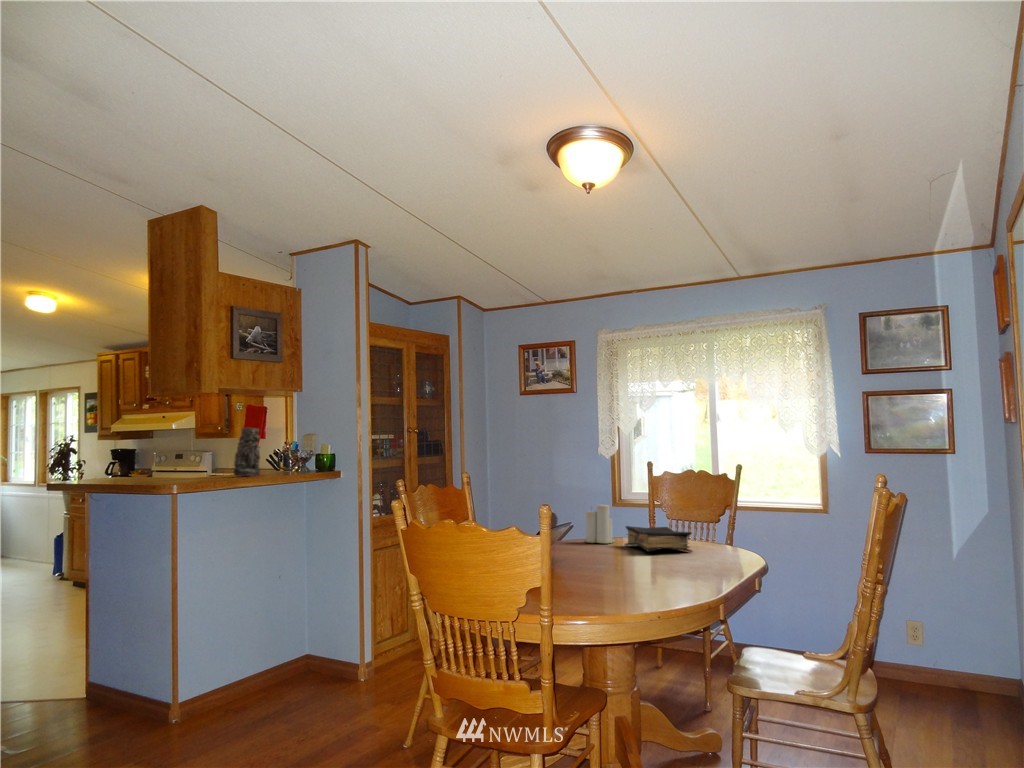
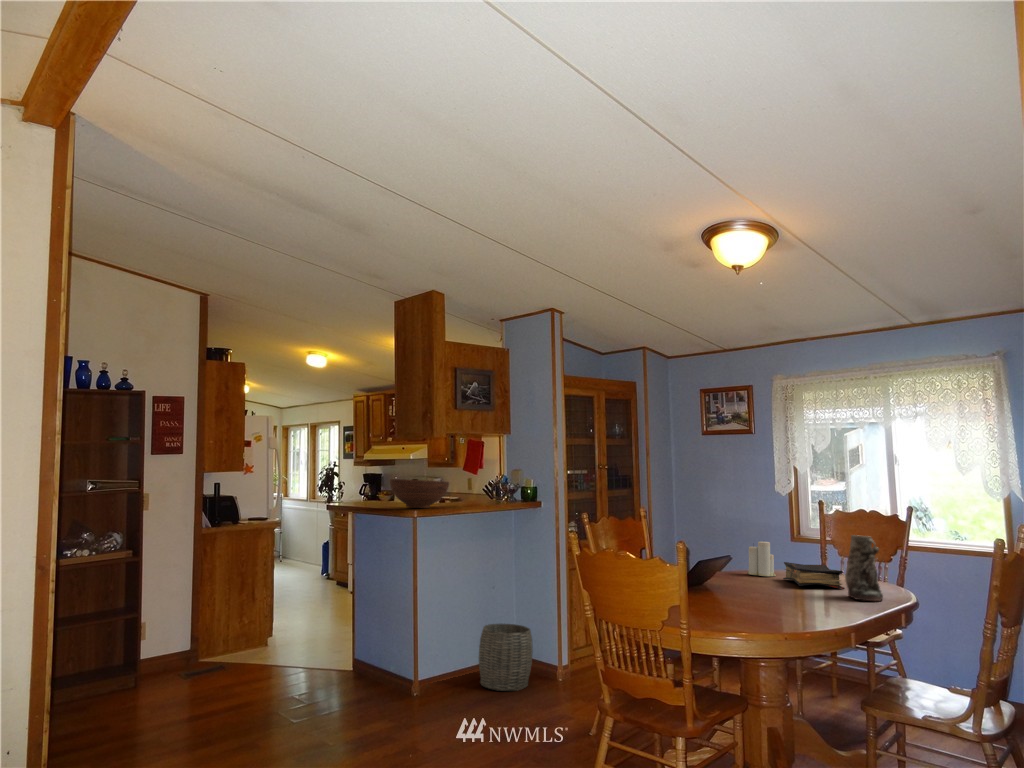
vase: present [234,428,260,476] -> present [845,535,883,601]
fruit bowl: none [136,445,221,483] -> present [390,479,449,508]
woven basket: none [259,620,328,704] -> present [479,624,533,691]

